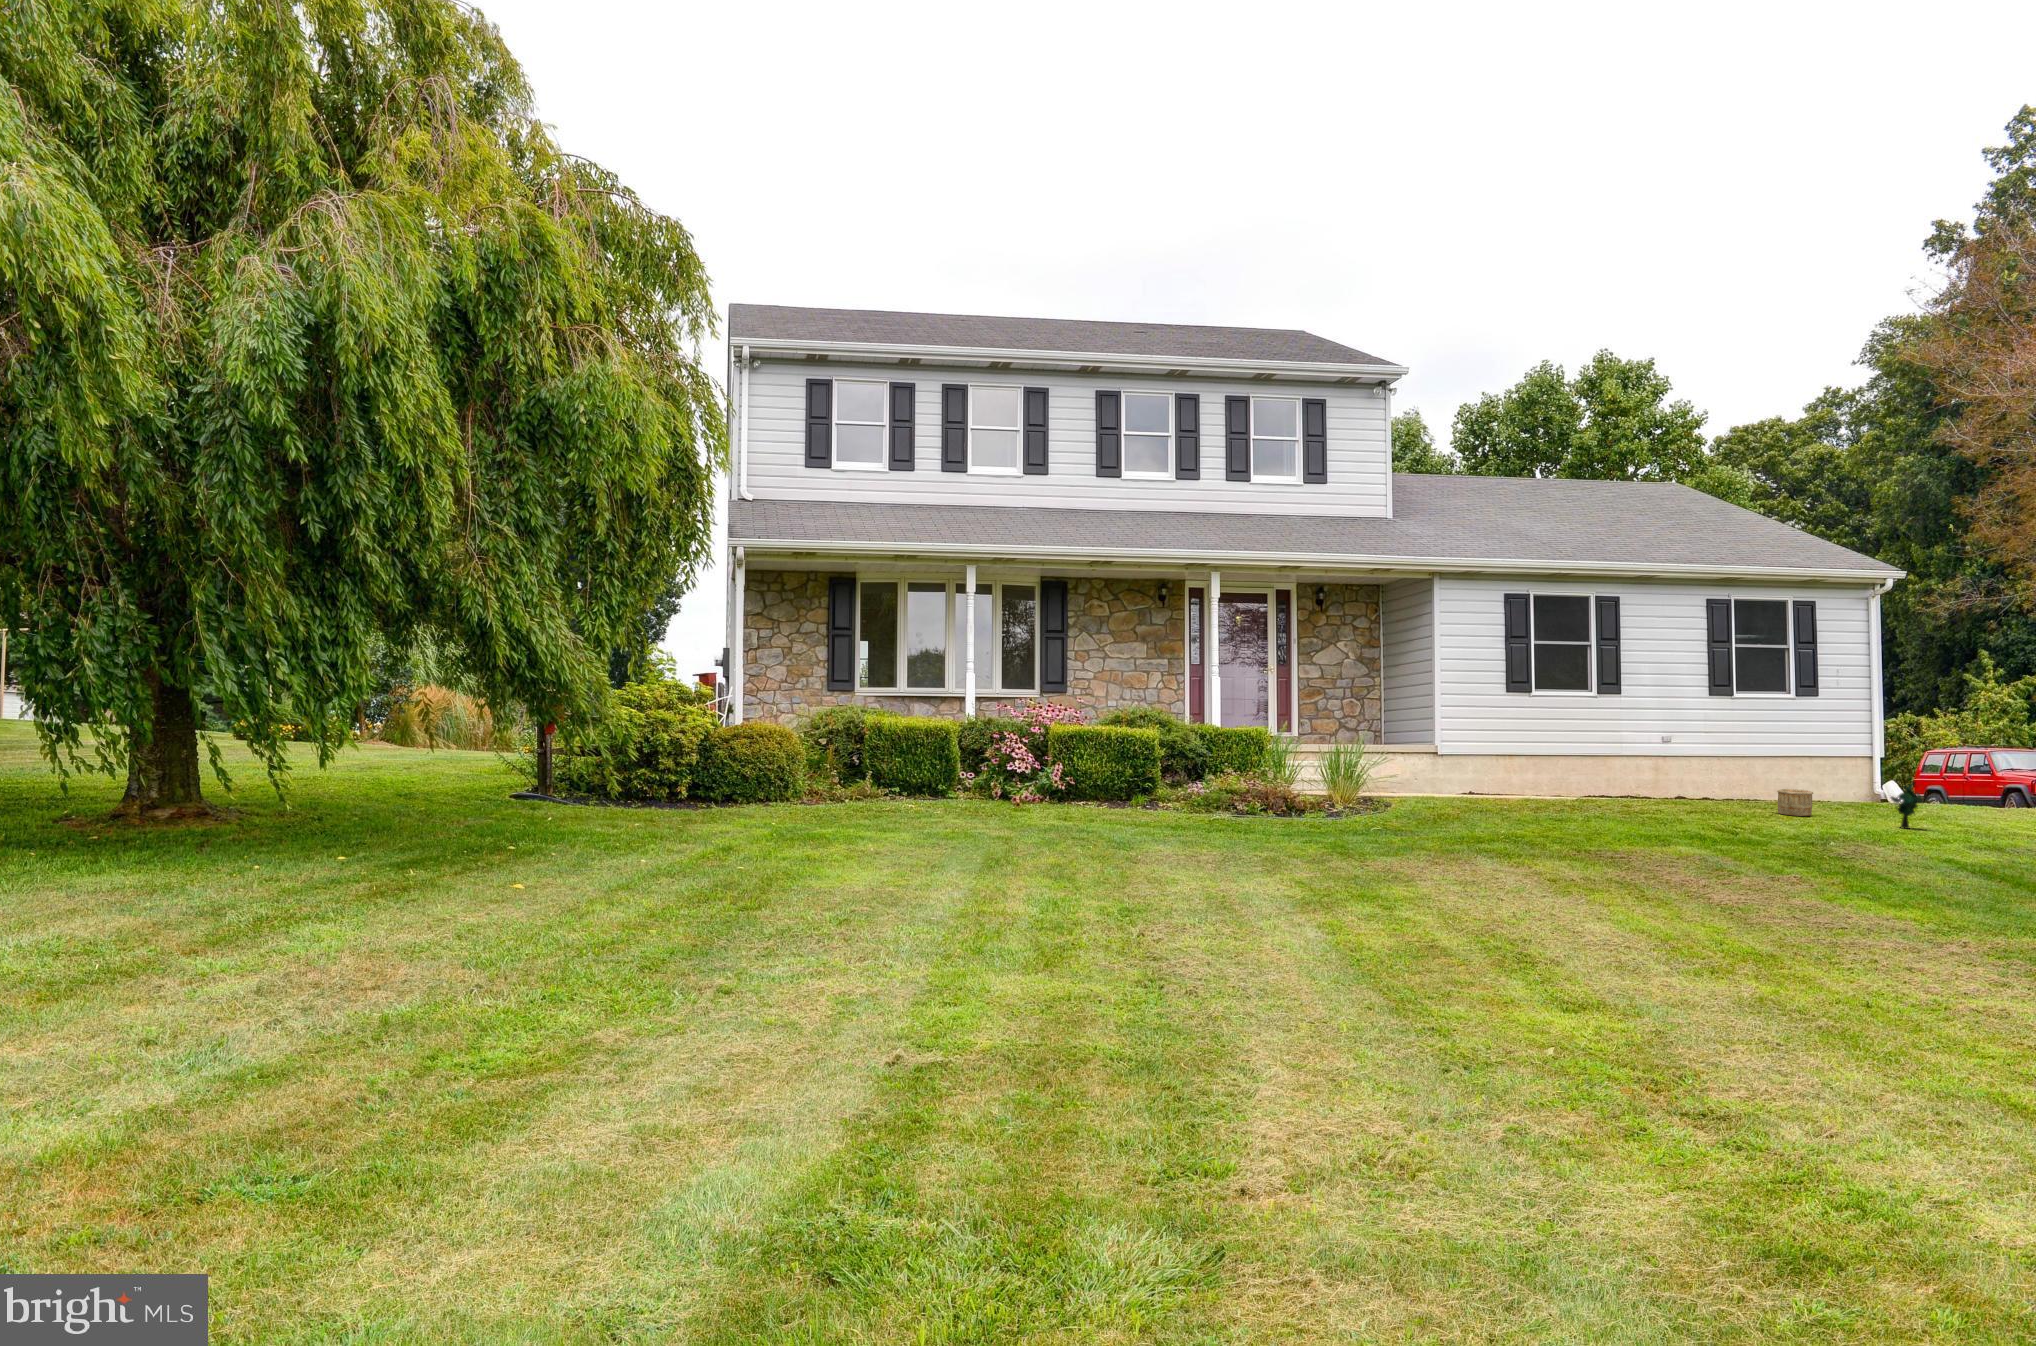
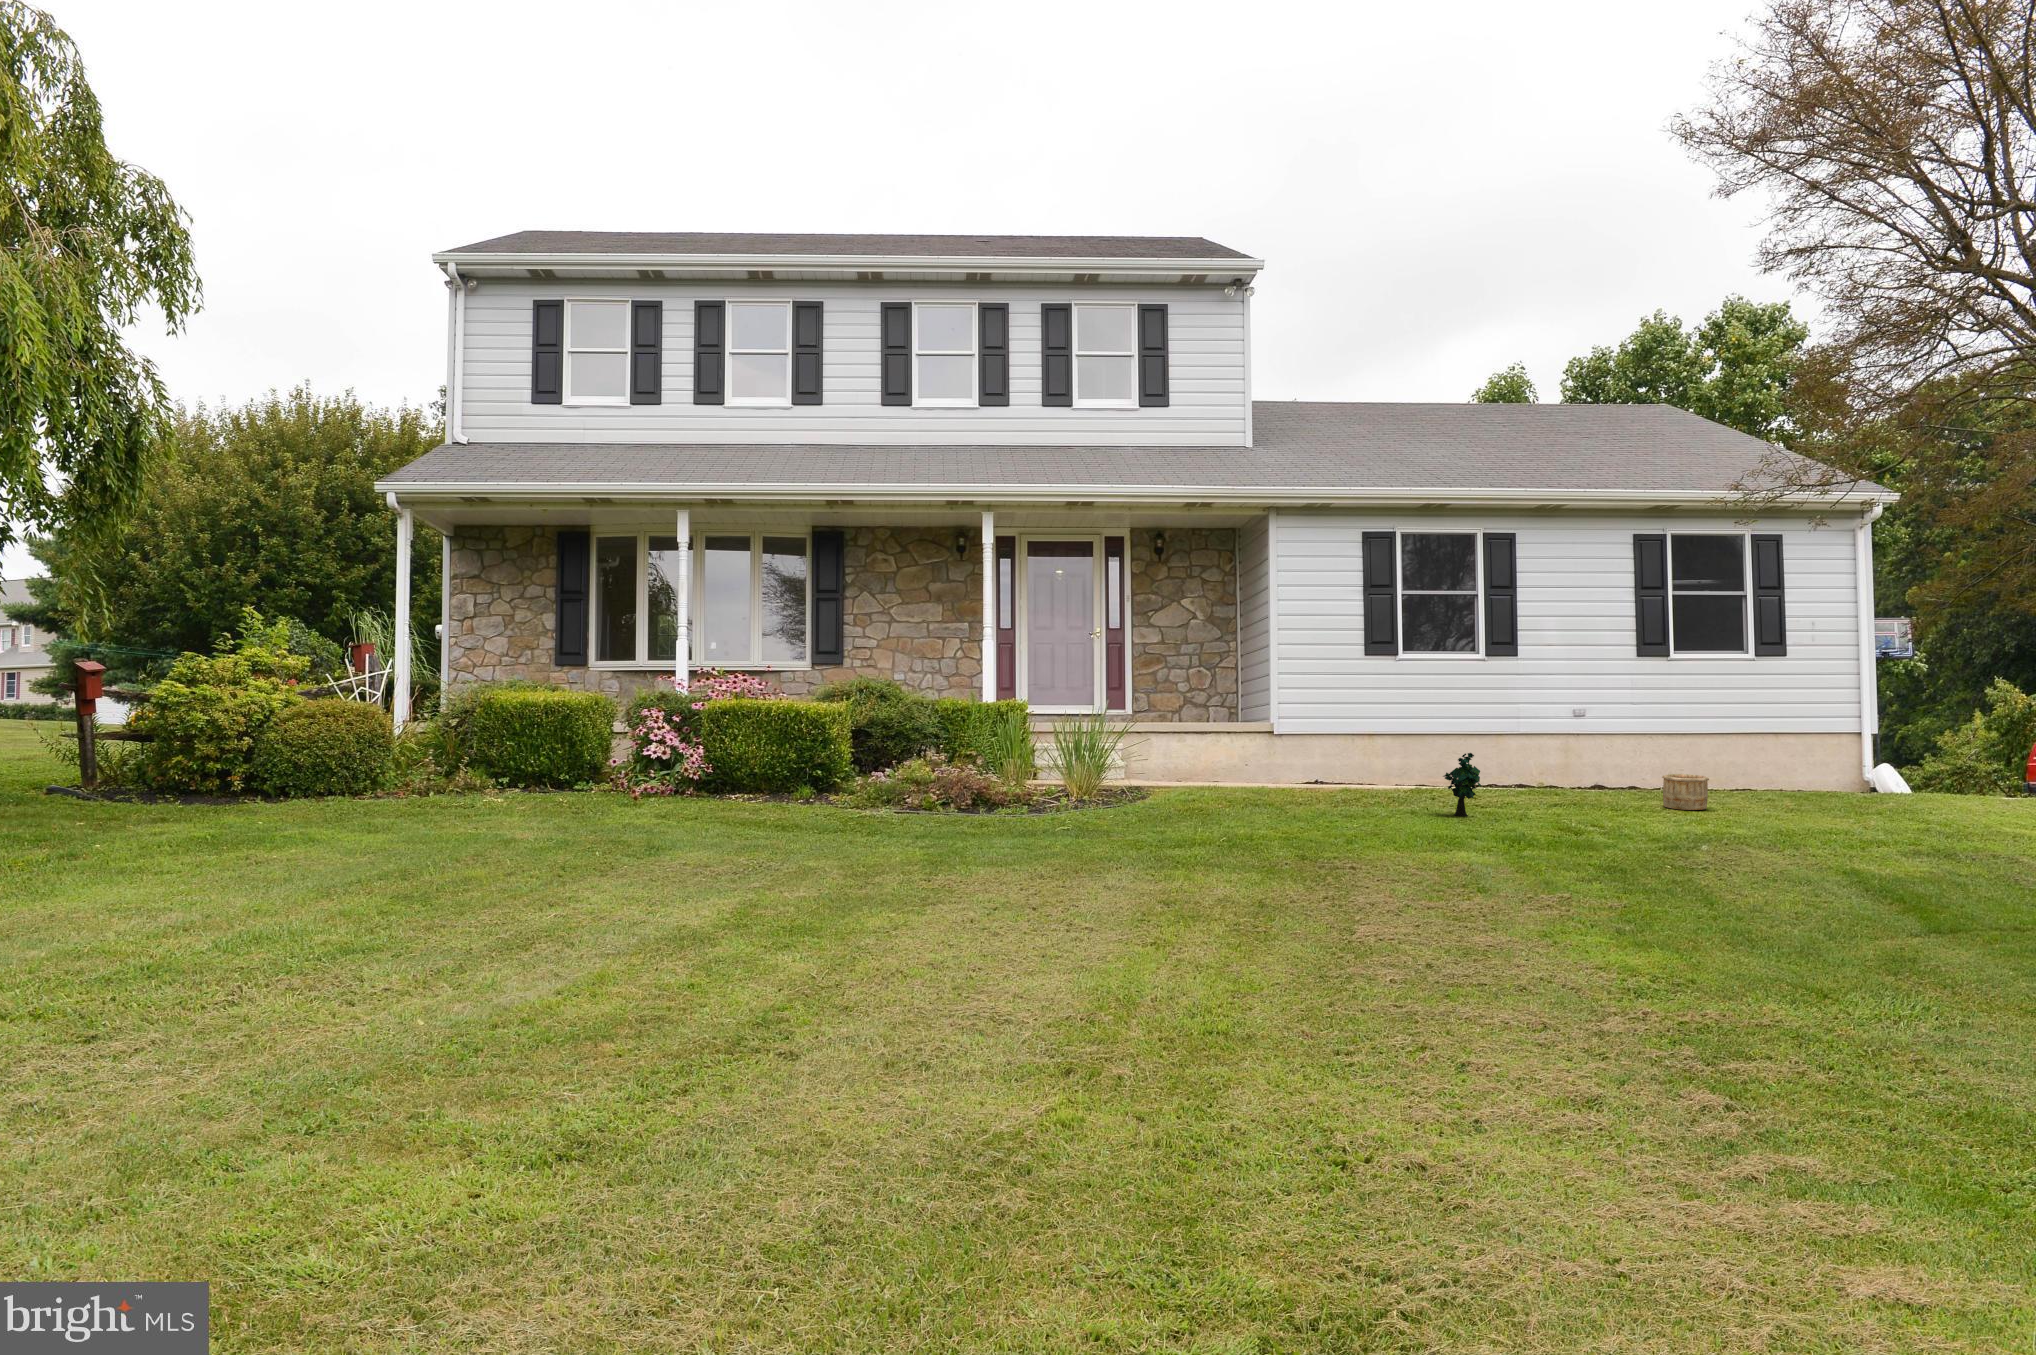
decorative plant: present [1891,782,1921,829] -> present [1443,753,1481,816]

